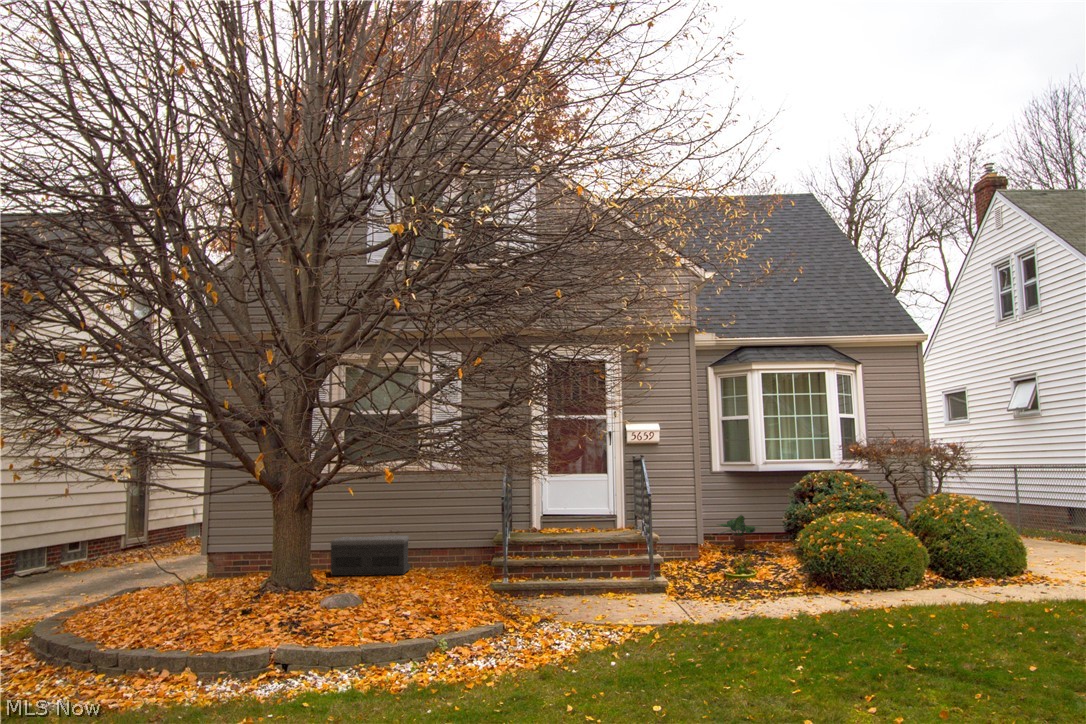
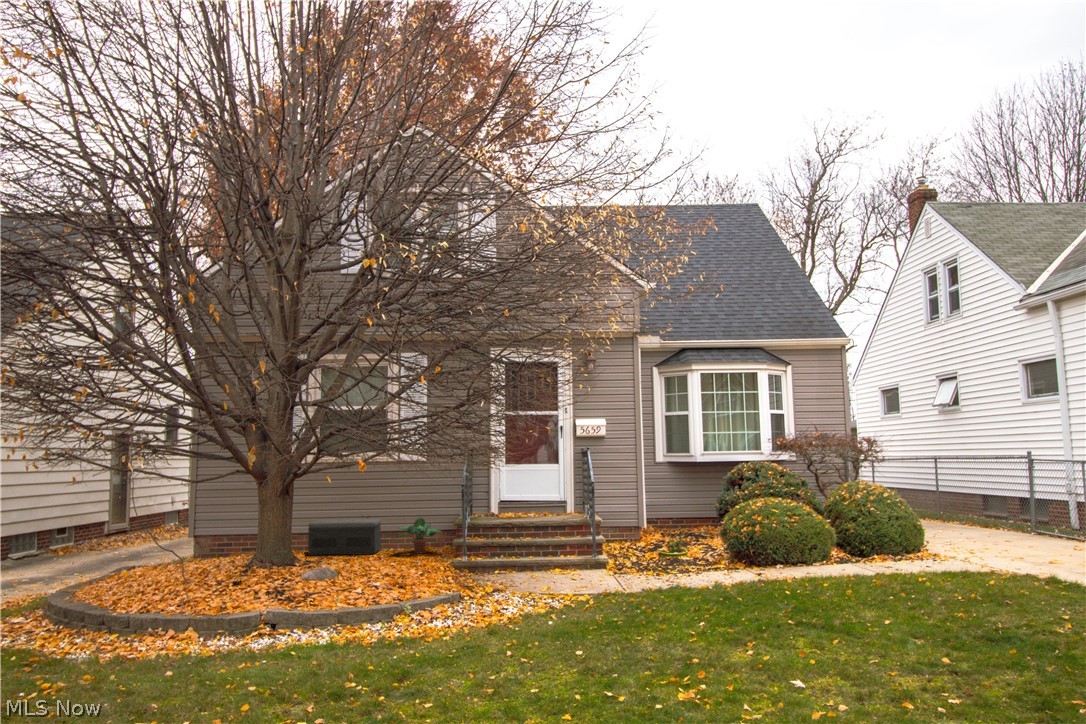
potted plant: present [719,515,759,549] -> present [393,518,439,554]

